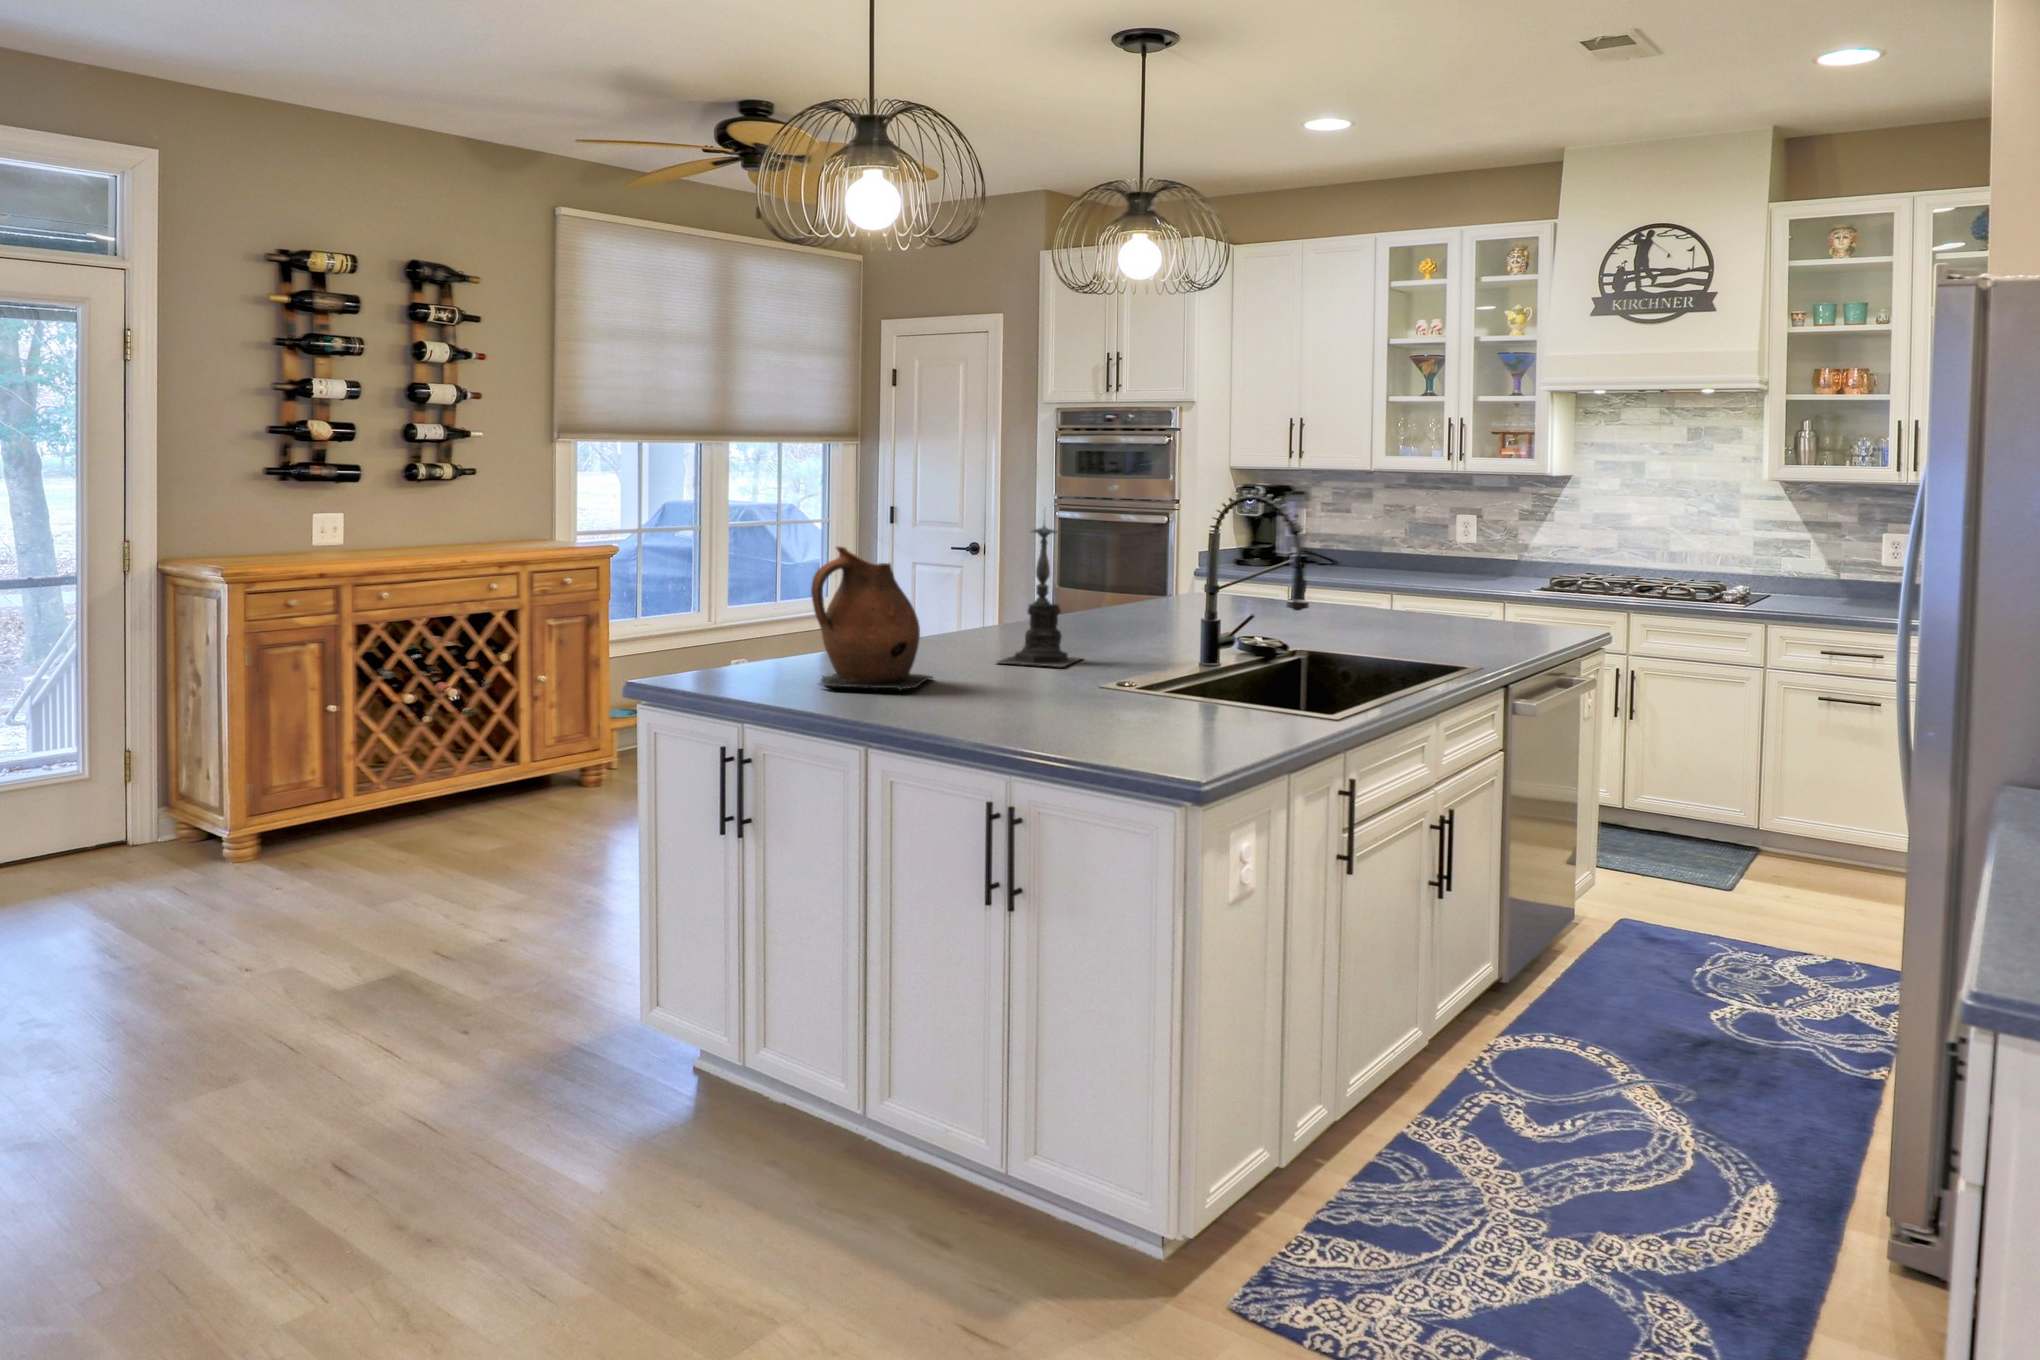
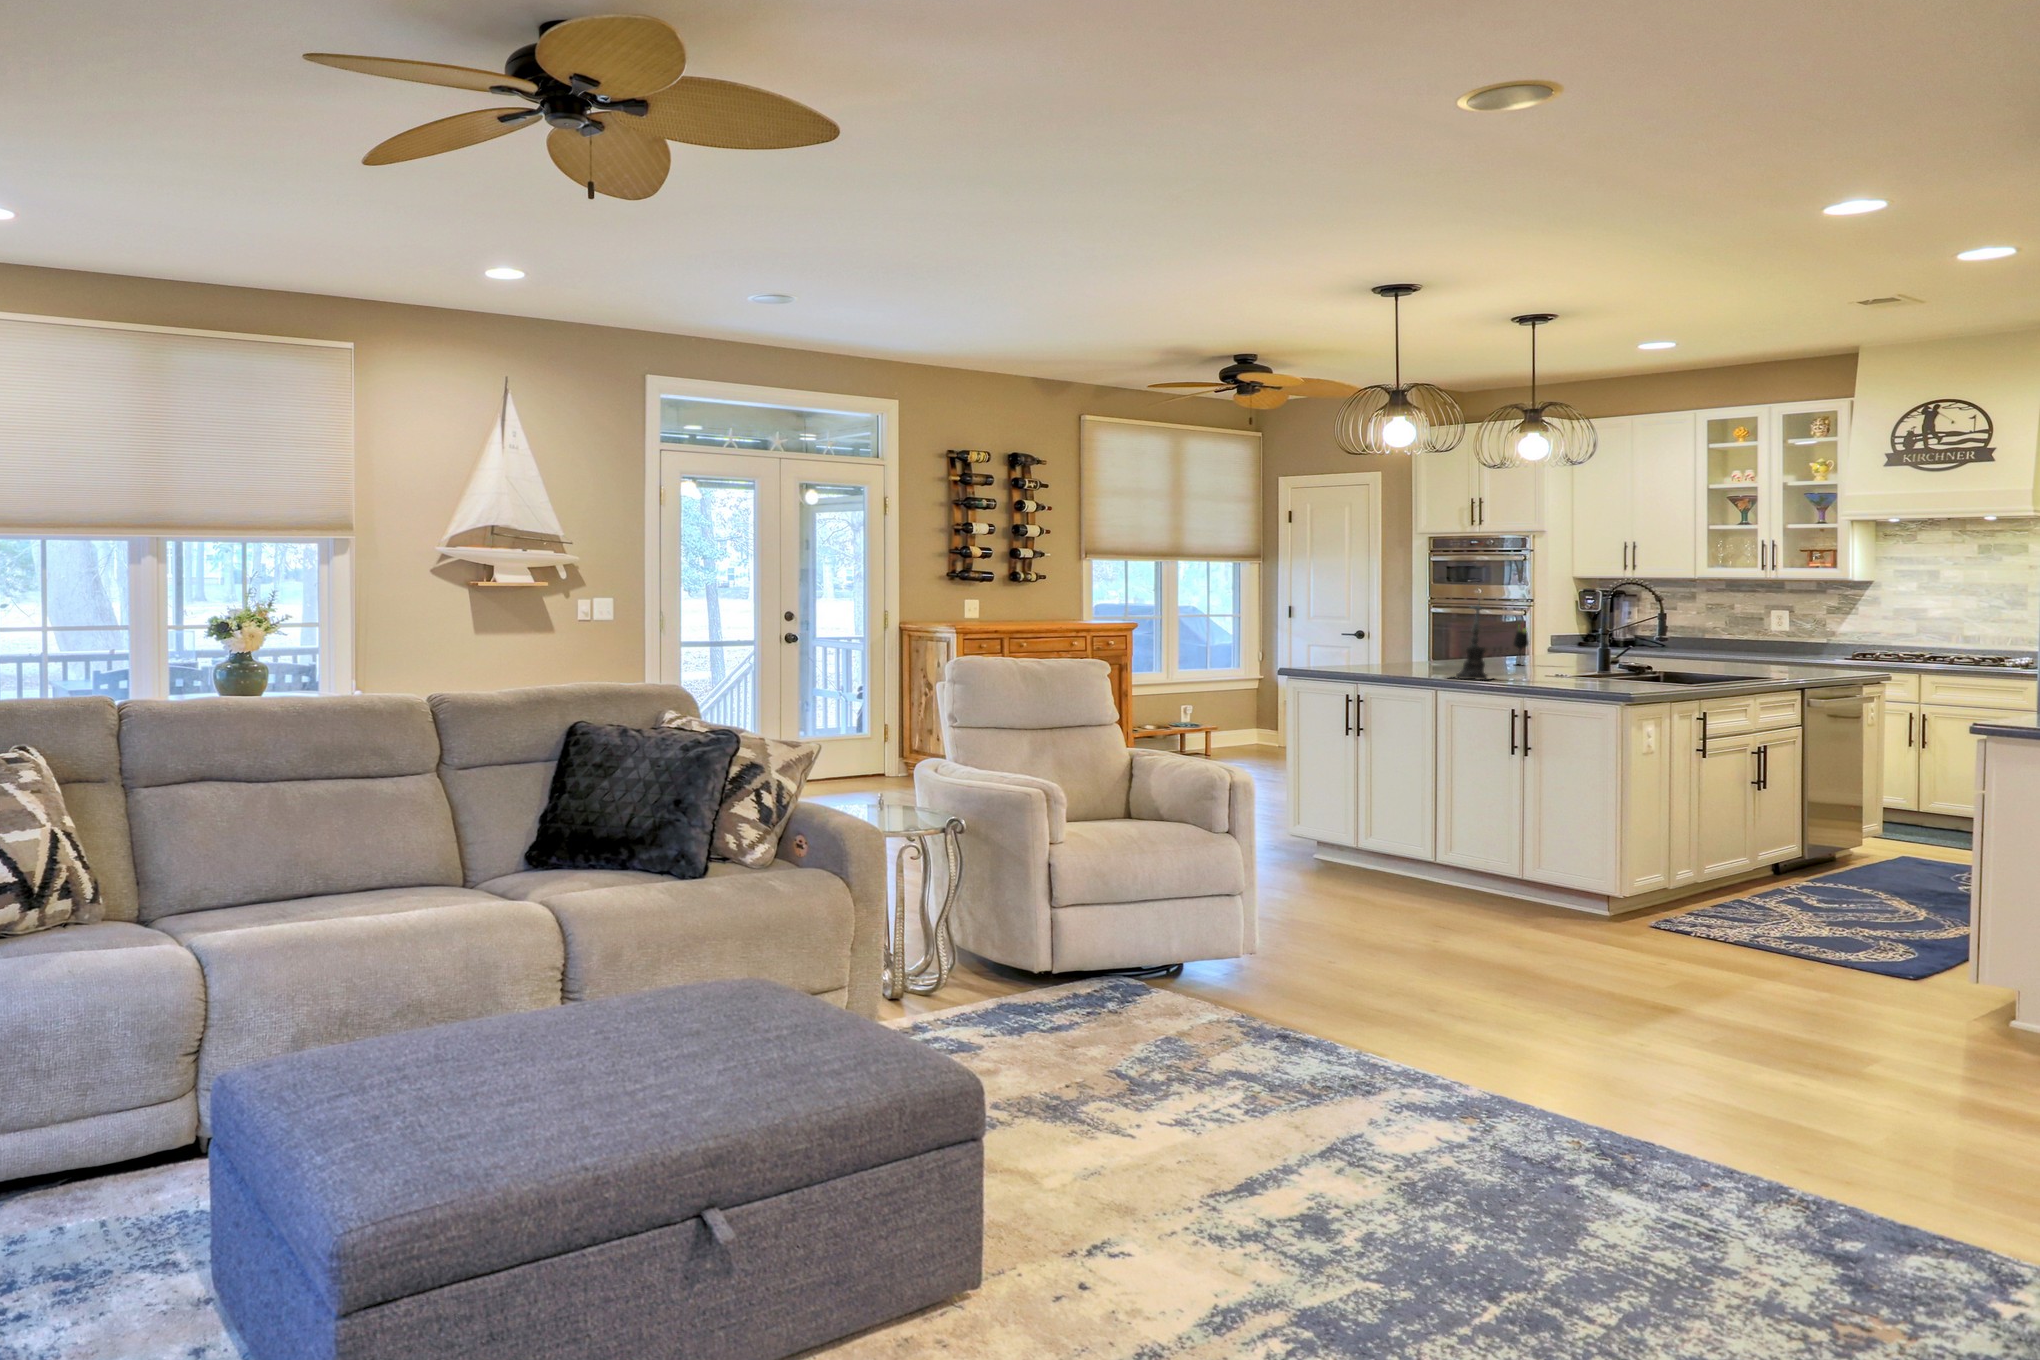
wine glass: none [1135,545,1156,612] -> present [1513,628,1529,664]
ceramic pitcher: present [811,546,933,690] -> none [1358,612,1418,683]

